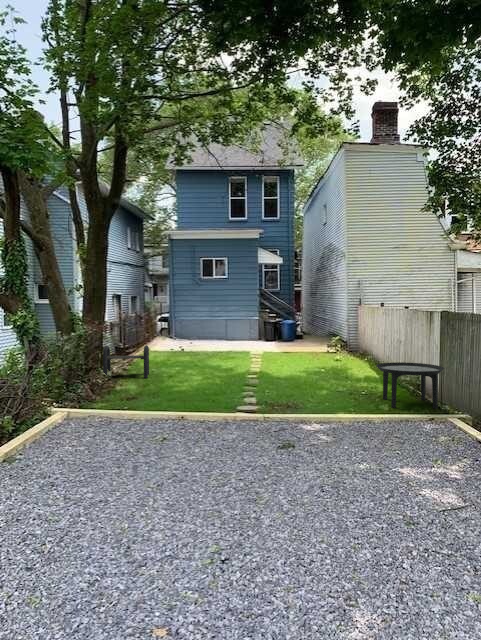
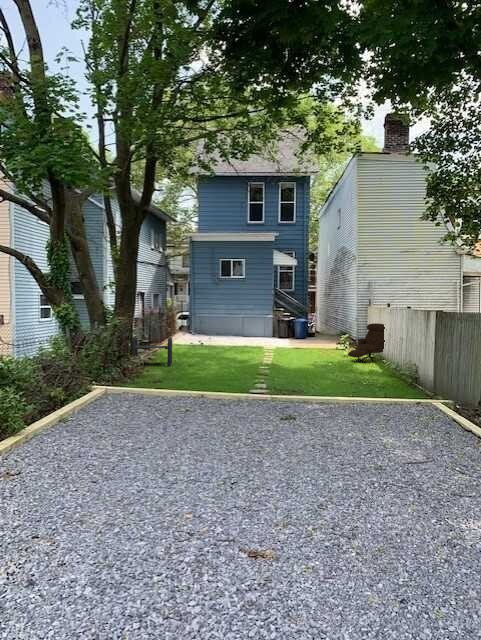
lounge chair: none [341,325,383,369] -> present [348,323,386,363]
round table: present [376,362,444,409] -> none [374,355,435,395]

